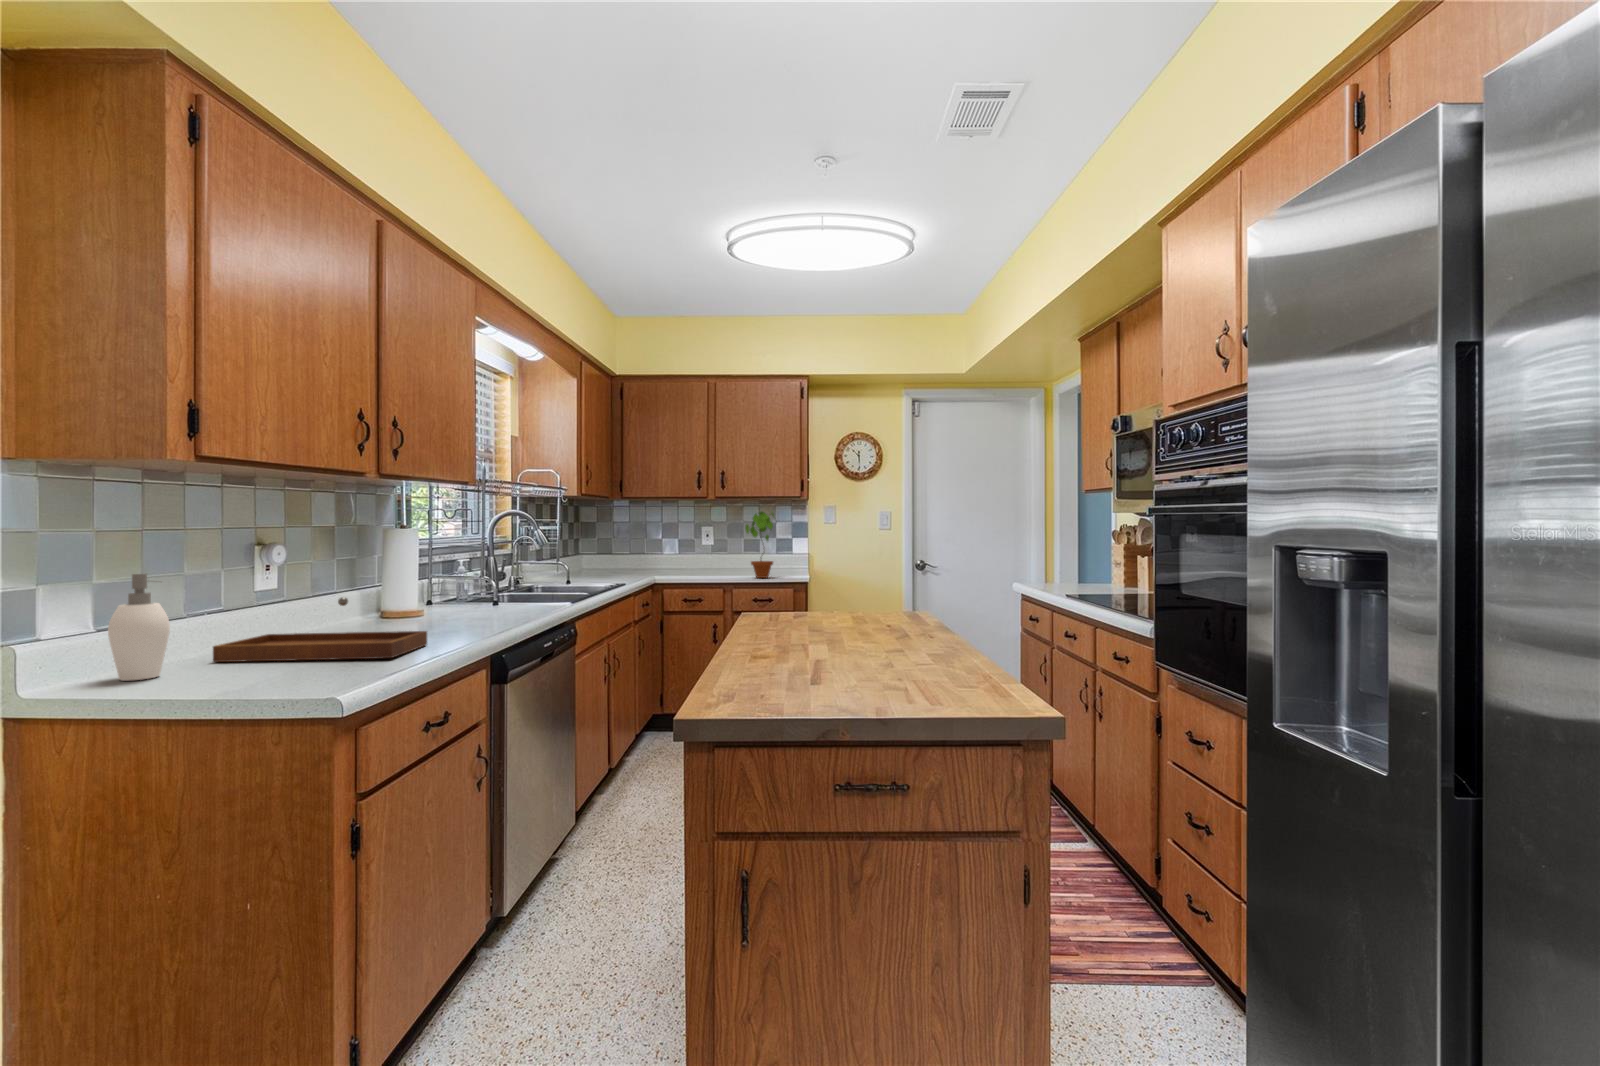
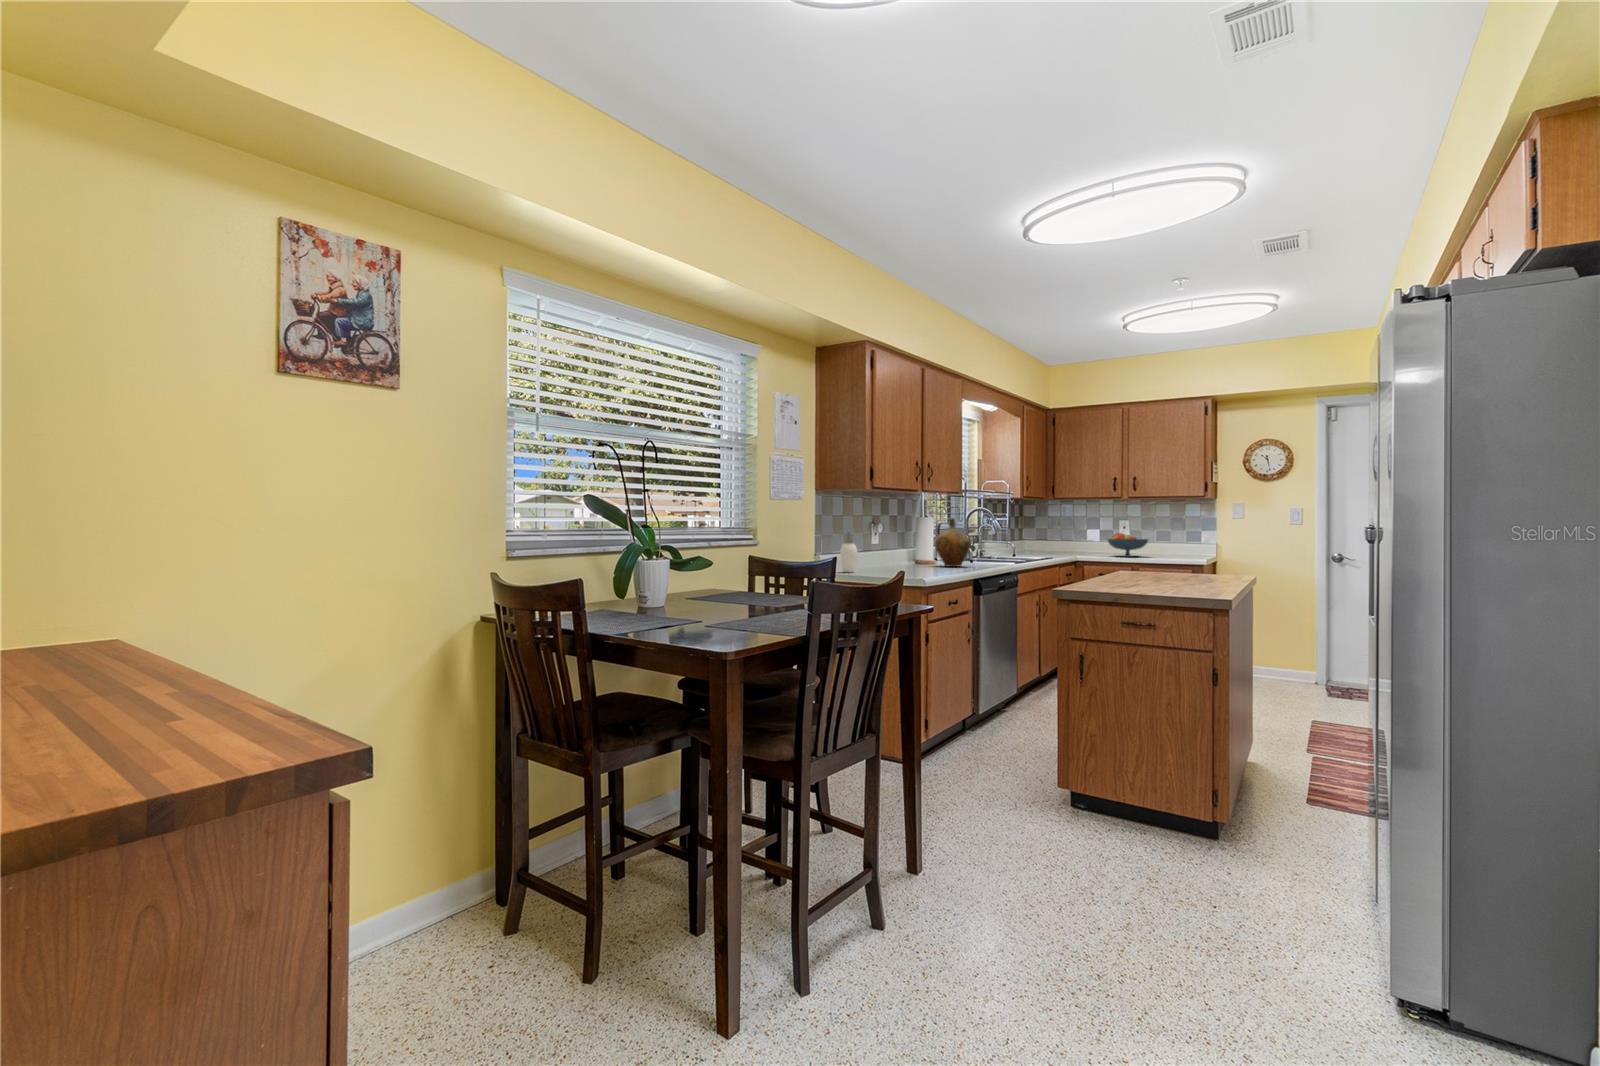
potted plant: present [745,511,774,578] -> none [1150,507,1177,560]
ceramic jug: none [417,531,489,622] -> present [935,518,971,567]
fruit bowl: none [688,542,738,574] -> present [1108,533,1148,557]
tray: present [213,597,427,662] -> none [866,547,946,573]

